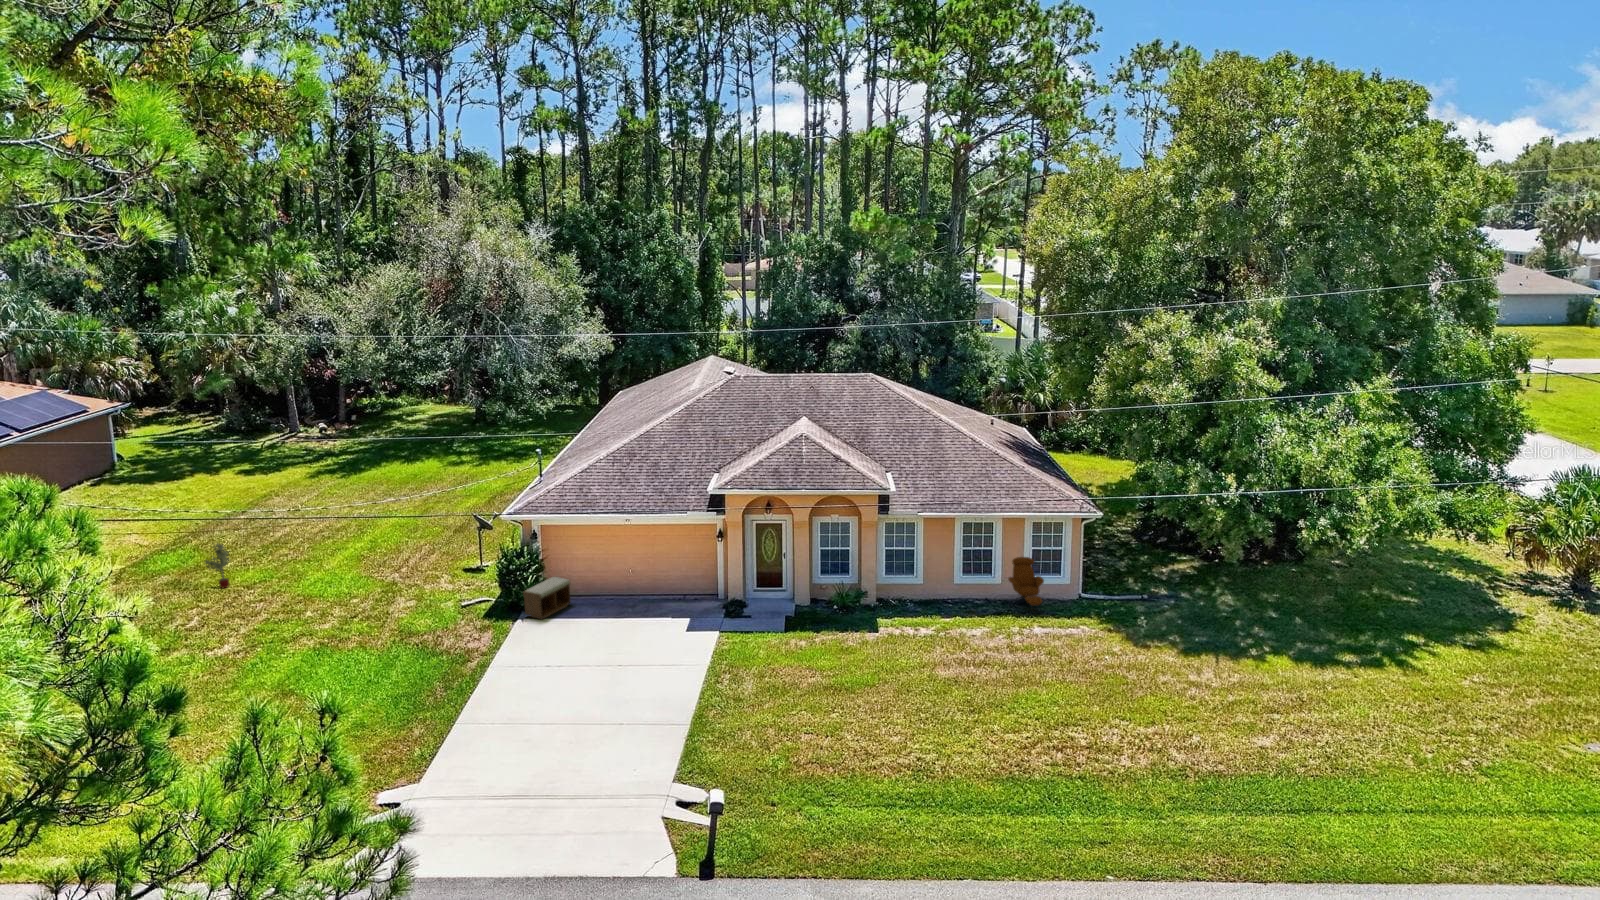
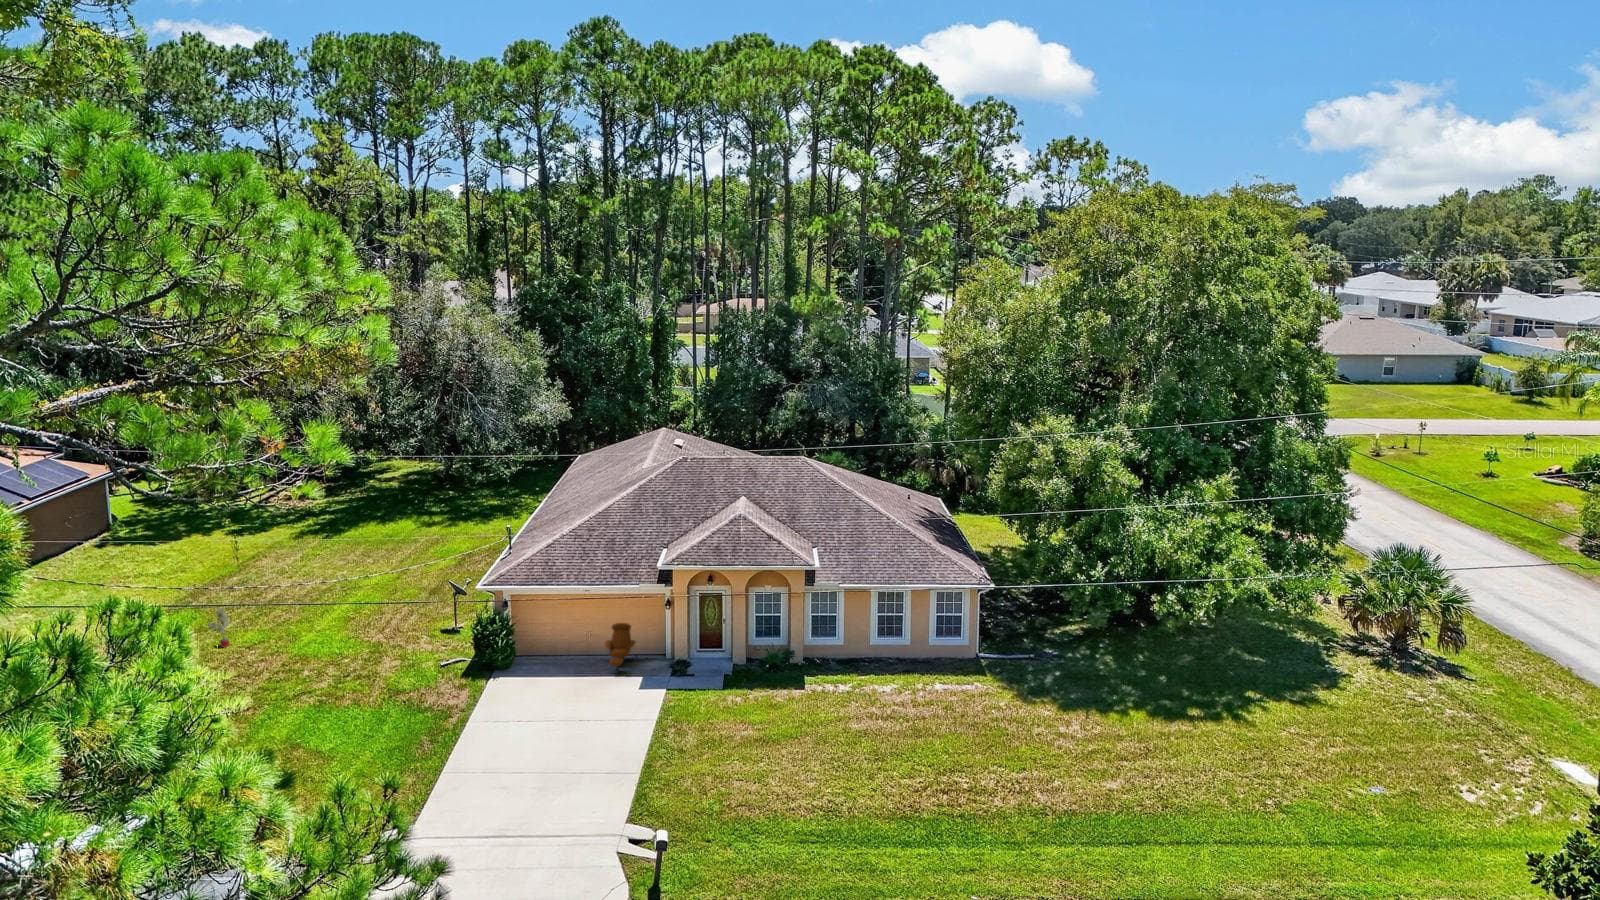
lounge chair: present [1008,557,1044,613] -> present [605,623,635,672]
bench: present [523,577,571,619] -> none [495,639,538,678]

